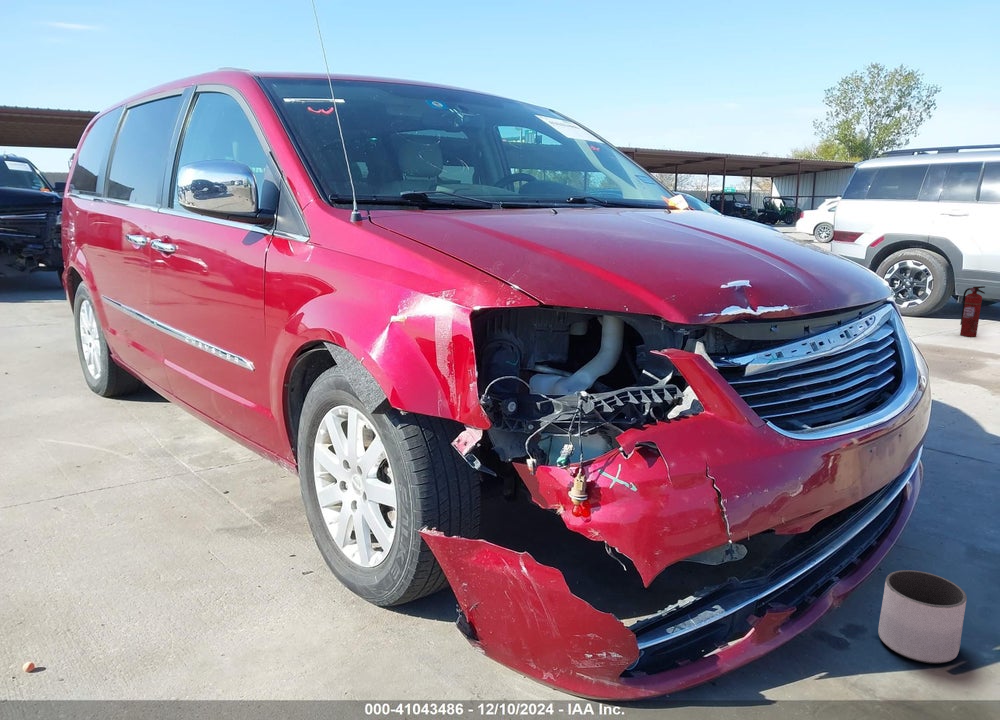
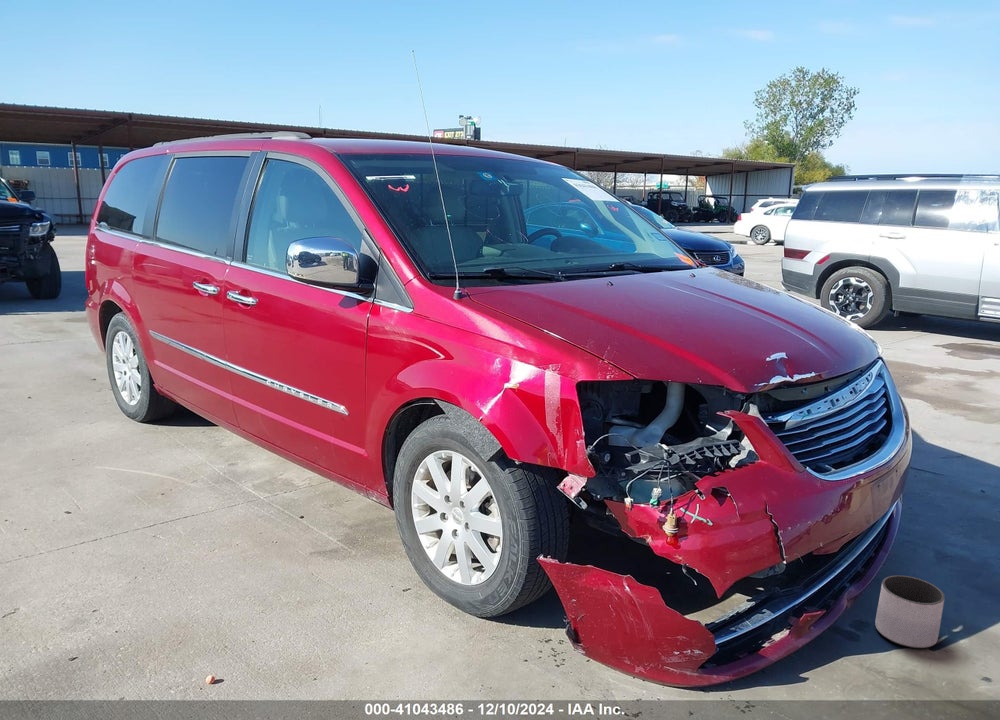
fire extinguisher: present [960,286,985,337] -> none [900,306,922,352]

